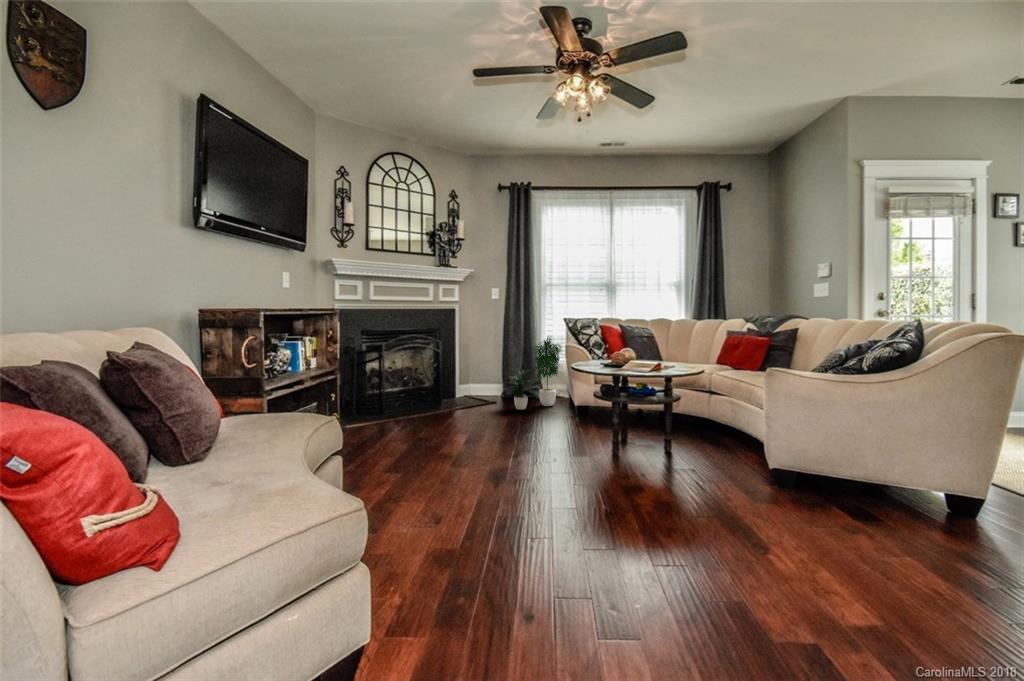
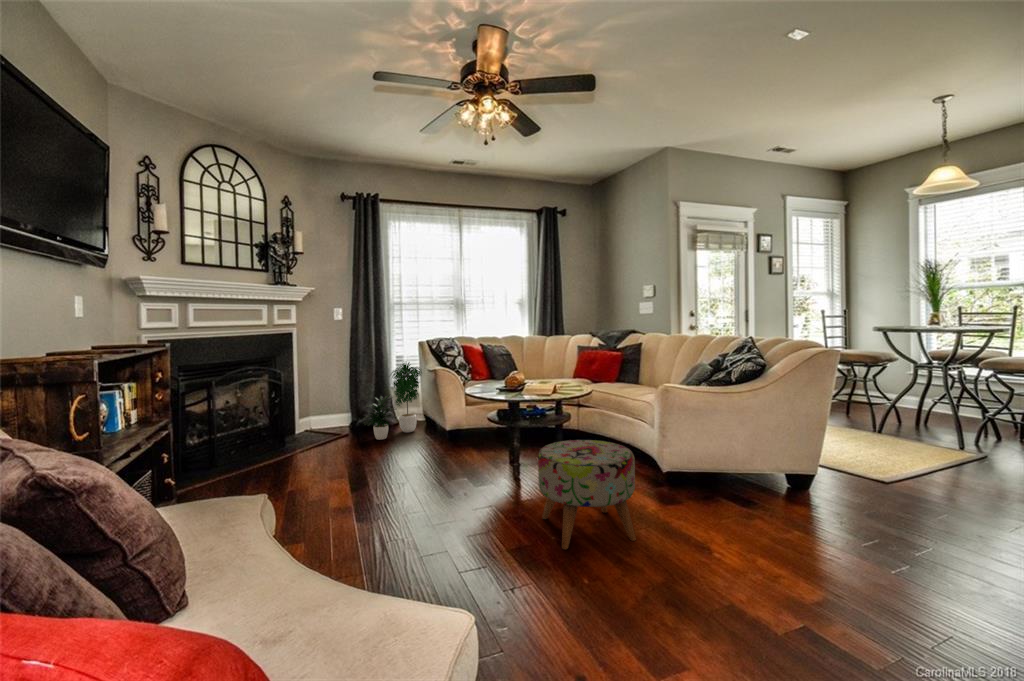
ottoman: none [633,417,749,539] -> present [538,440,636,549]

